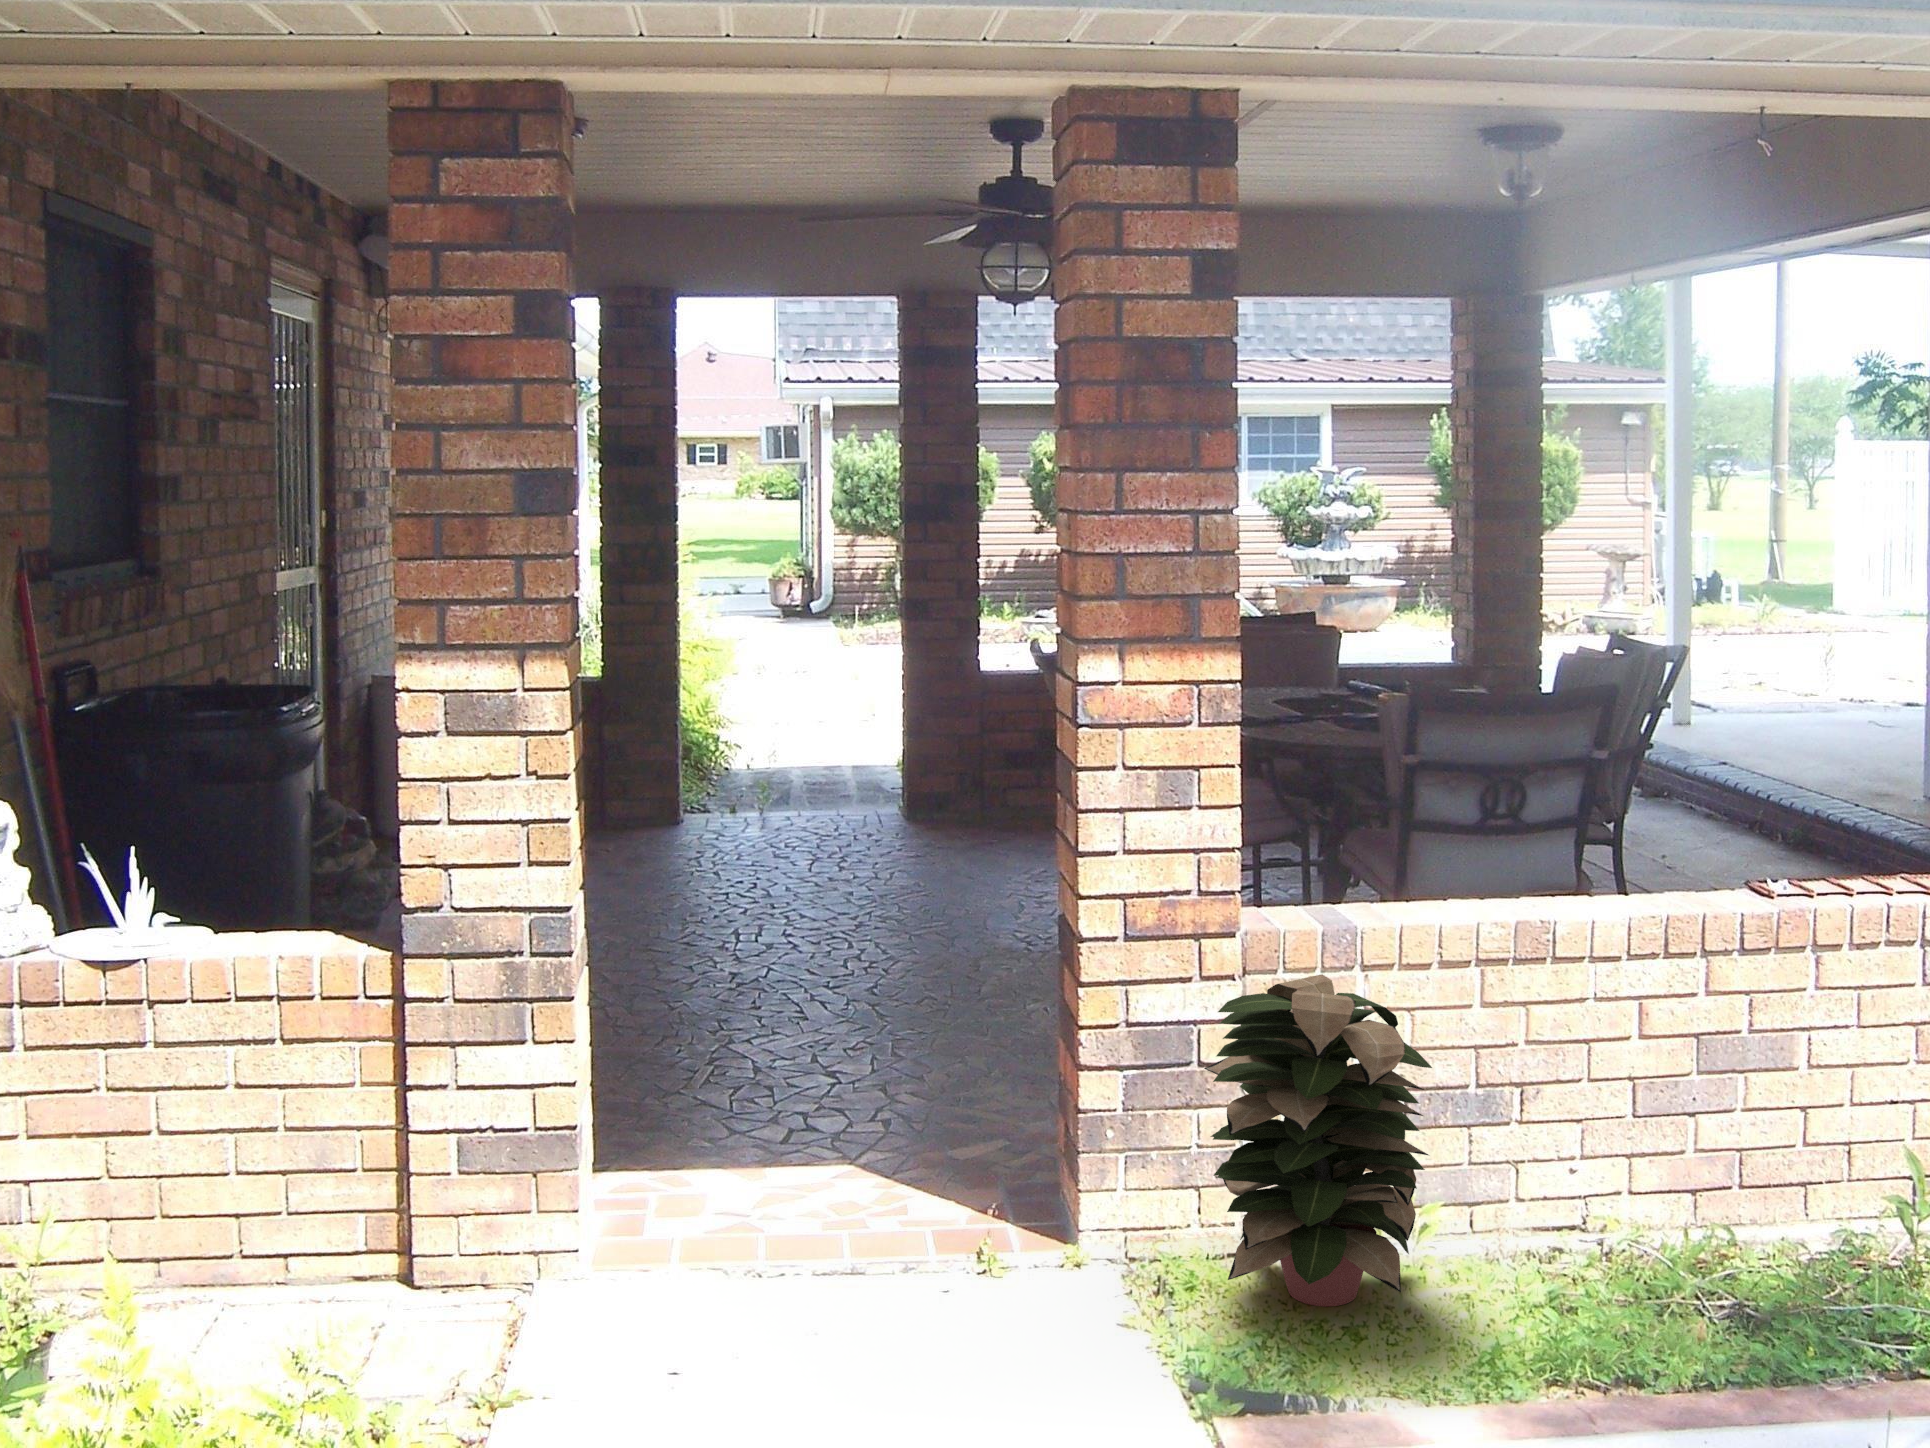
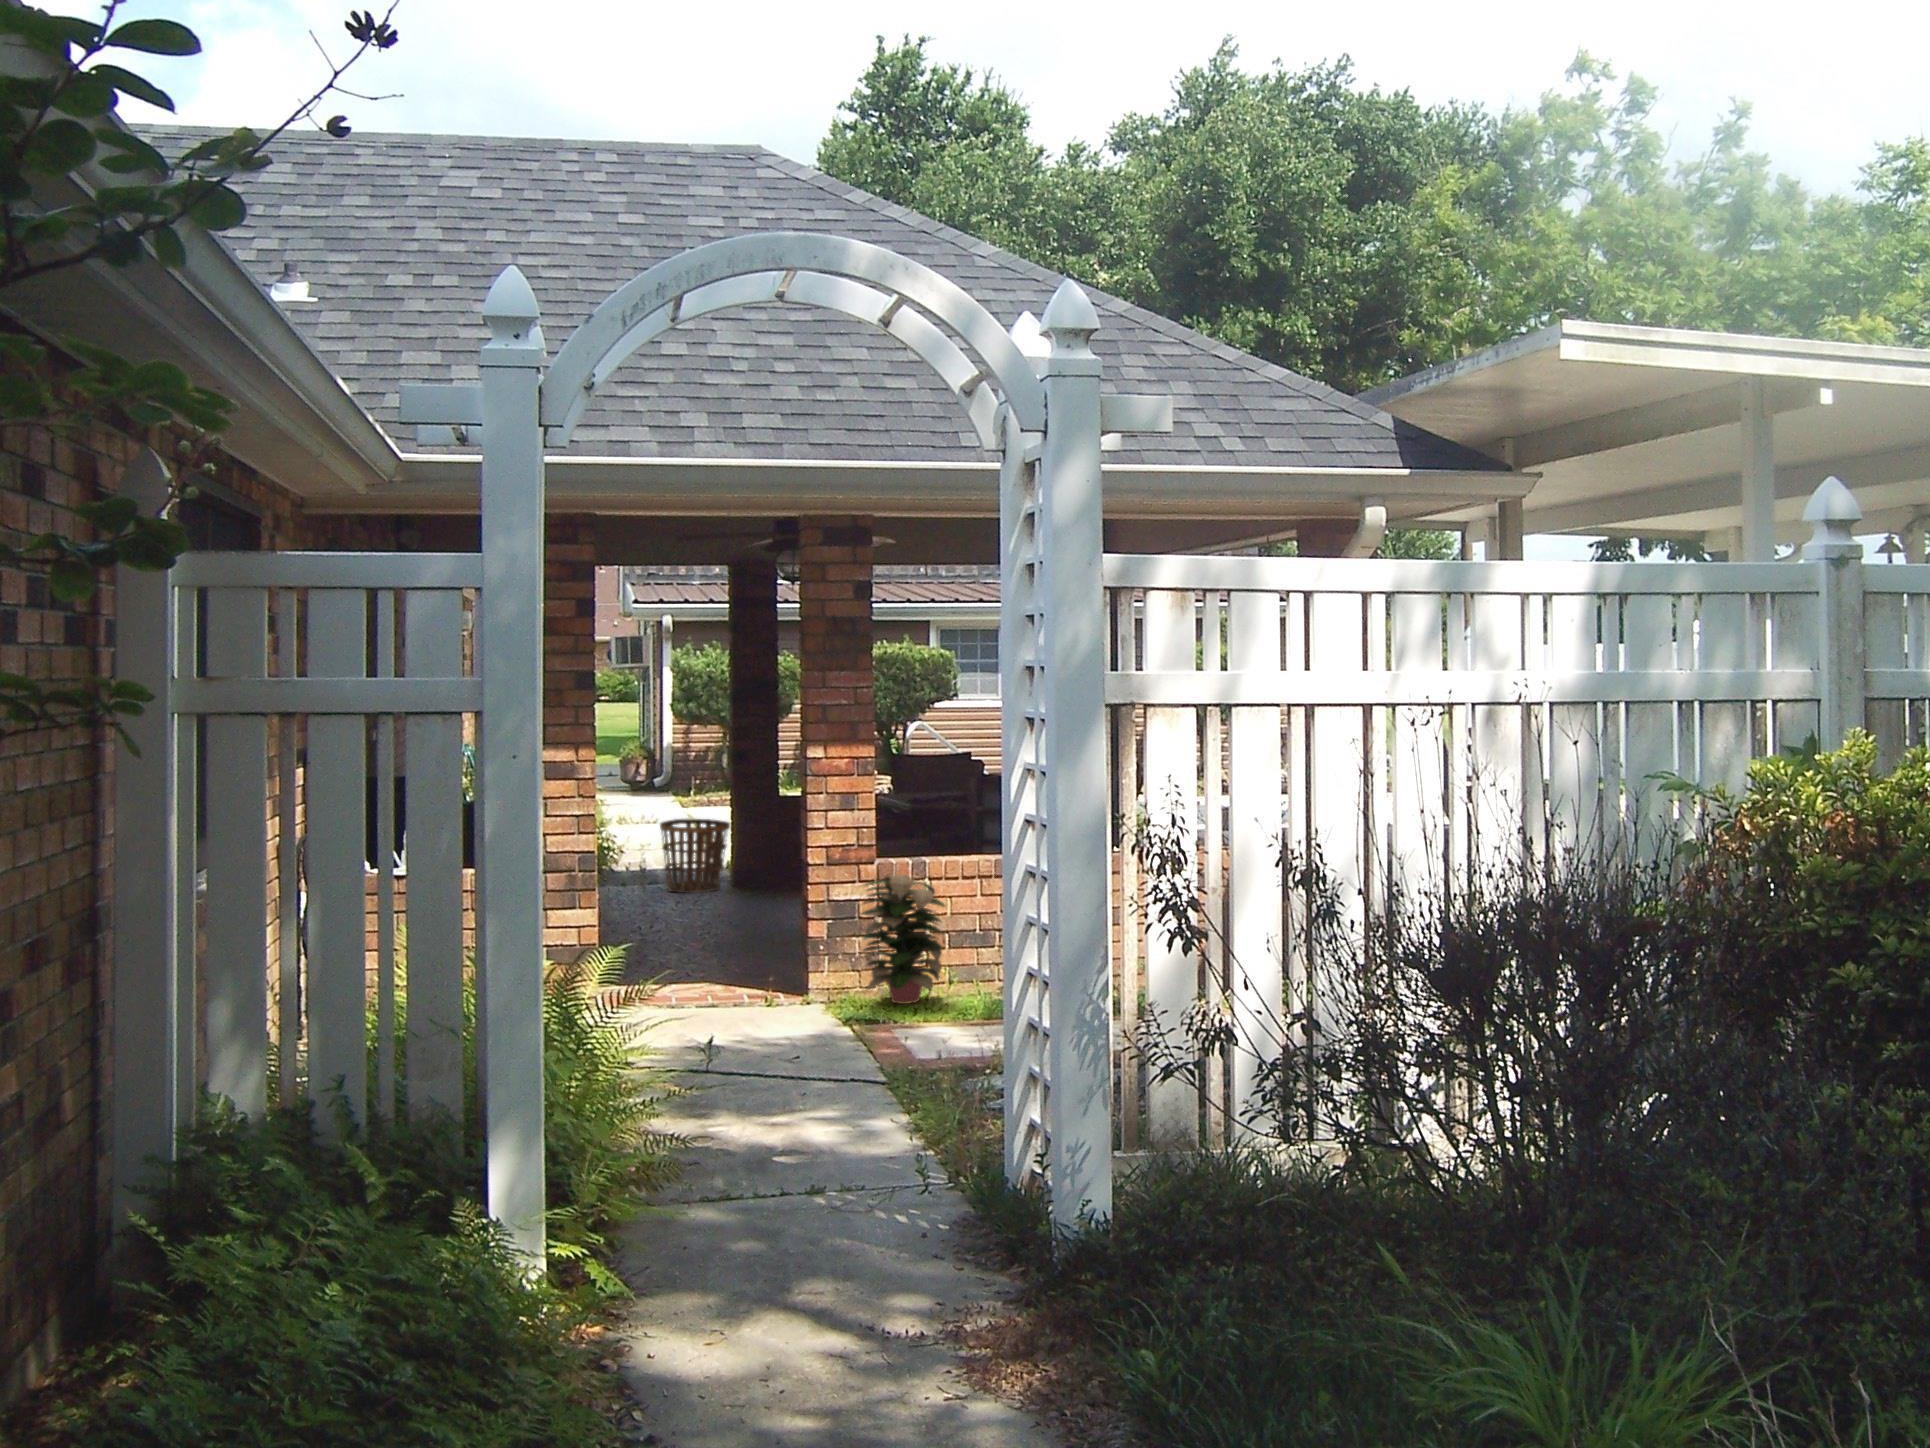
basket: none [787,707,901,834] -> present [660,819,730,893]

